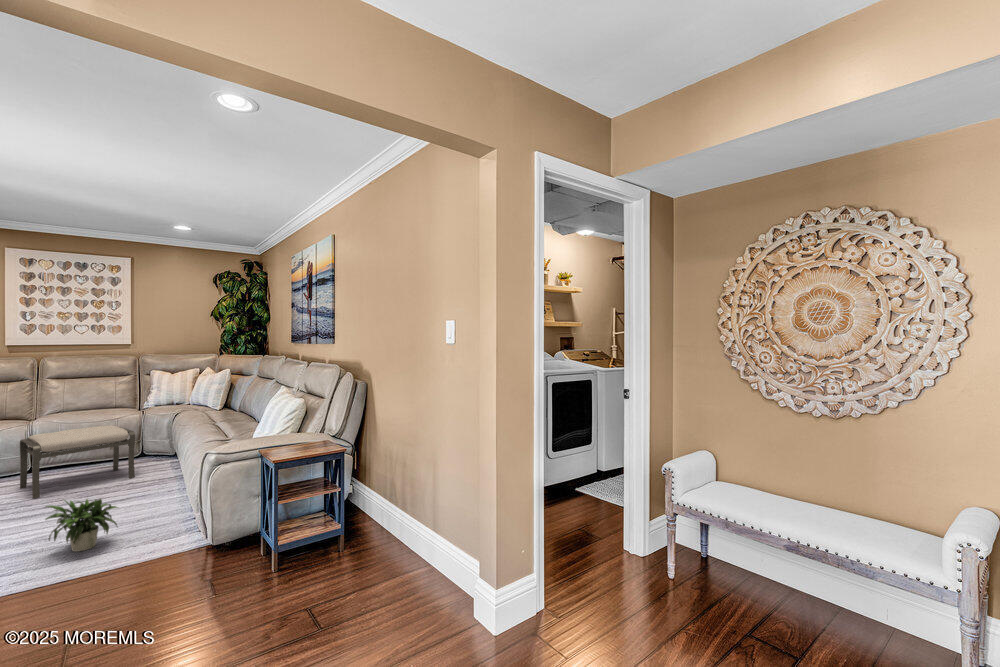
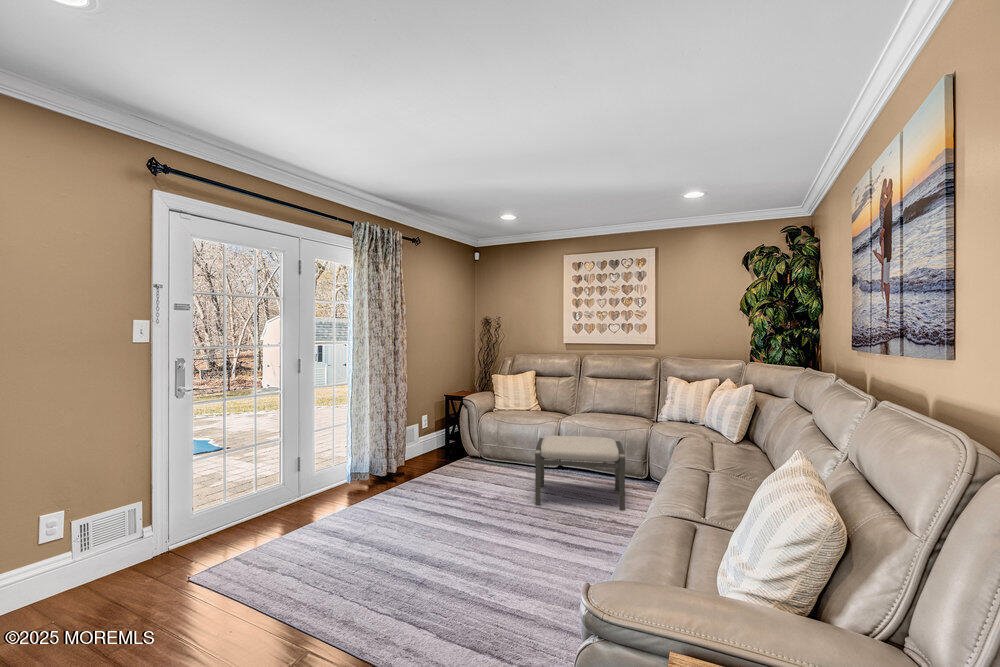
potted plant: present [30,499,118,552] -> none [464,545,534,631]

